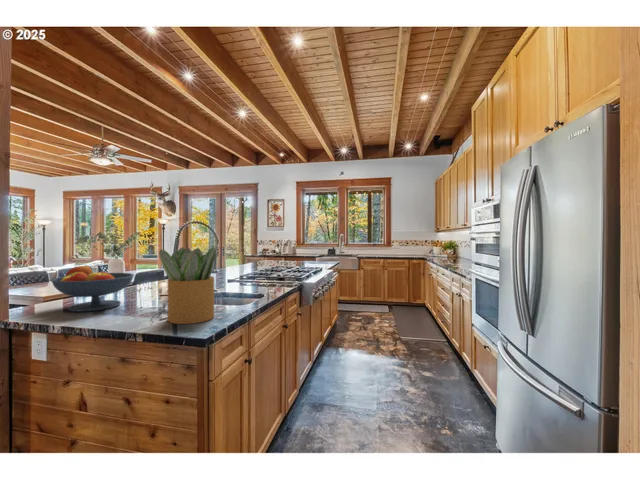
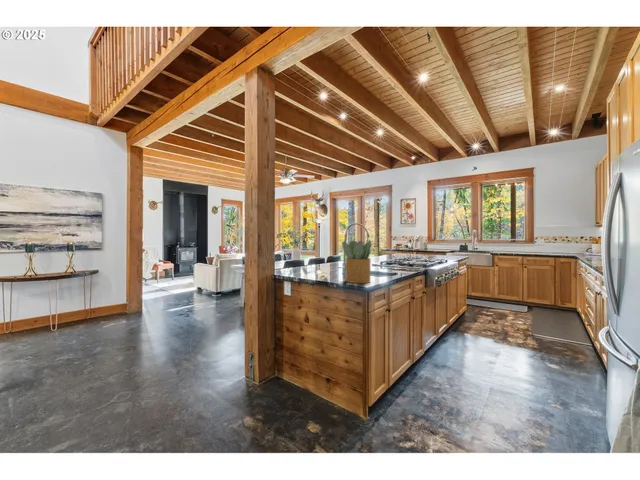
fruit bowl: present [51,266,134,312] -> none [286,250,322,274]

